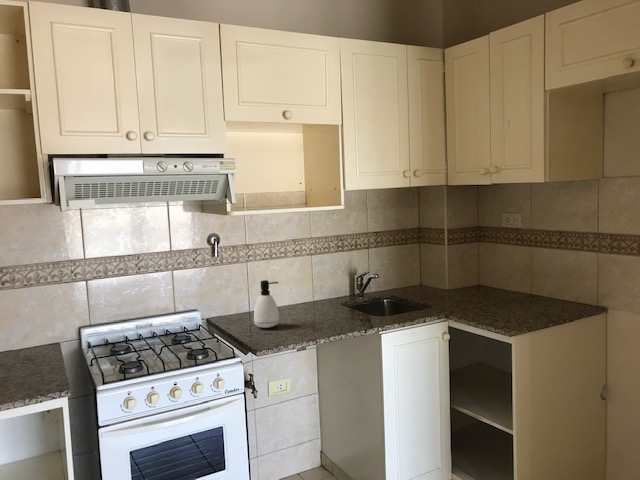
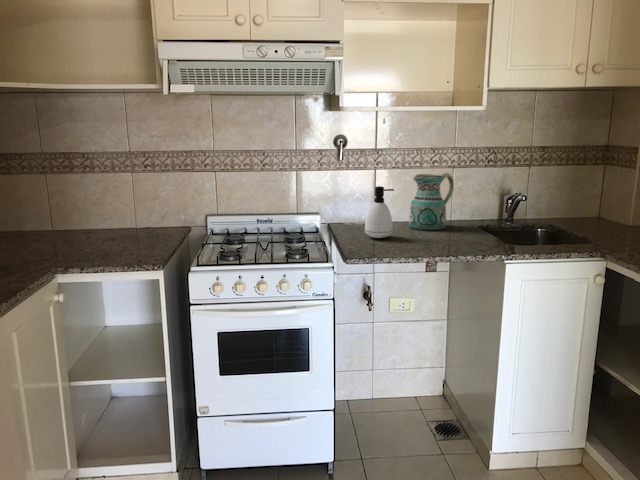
ceramic pitcher: none [283,261,316,314] -> present [409,173,454,230]

